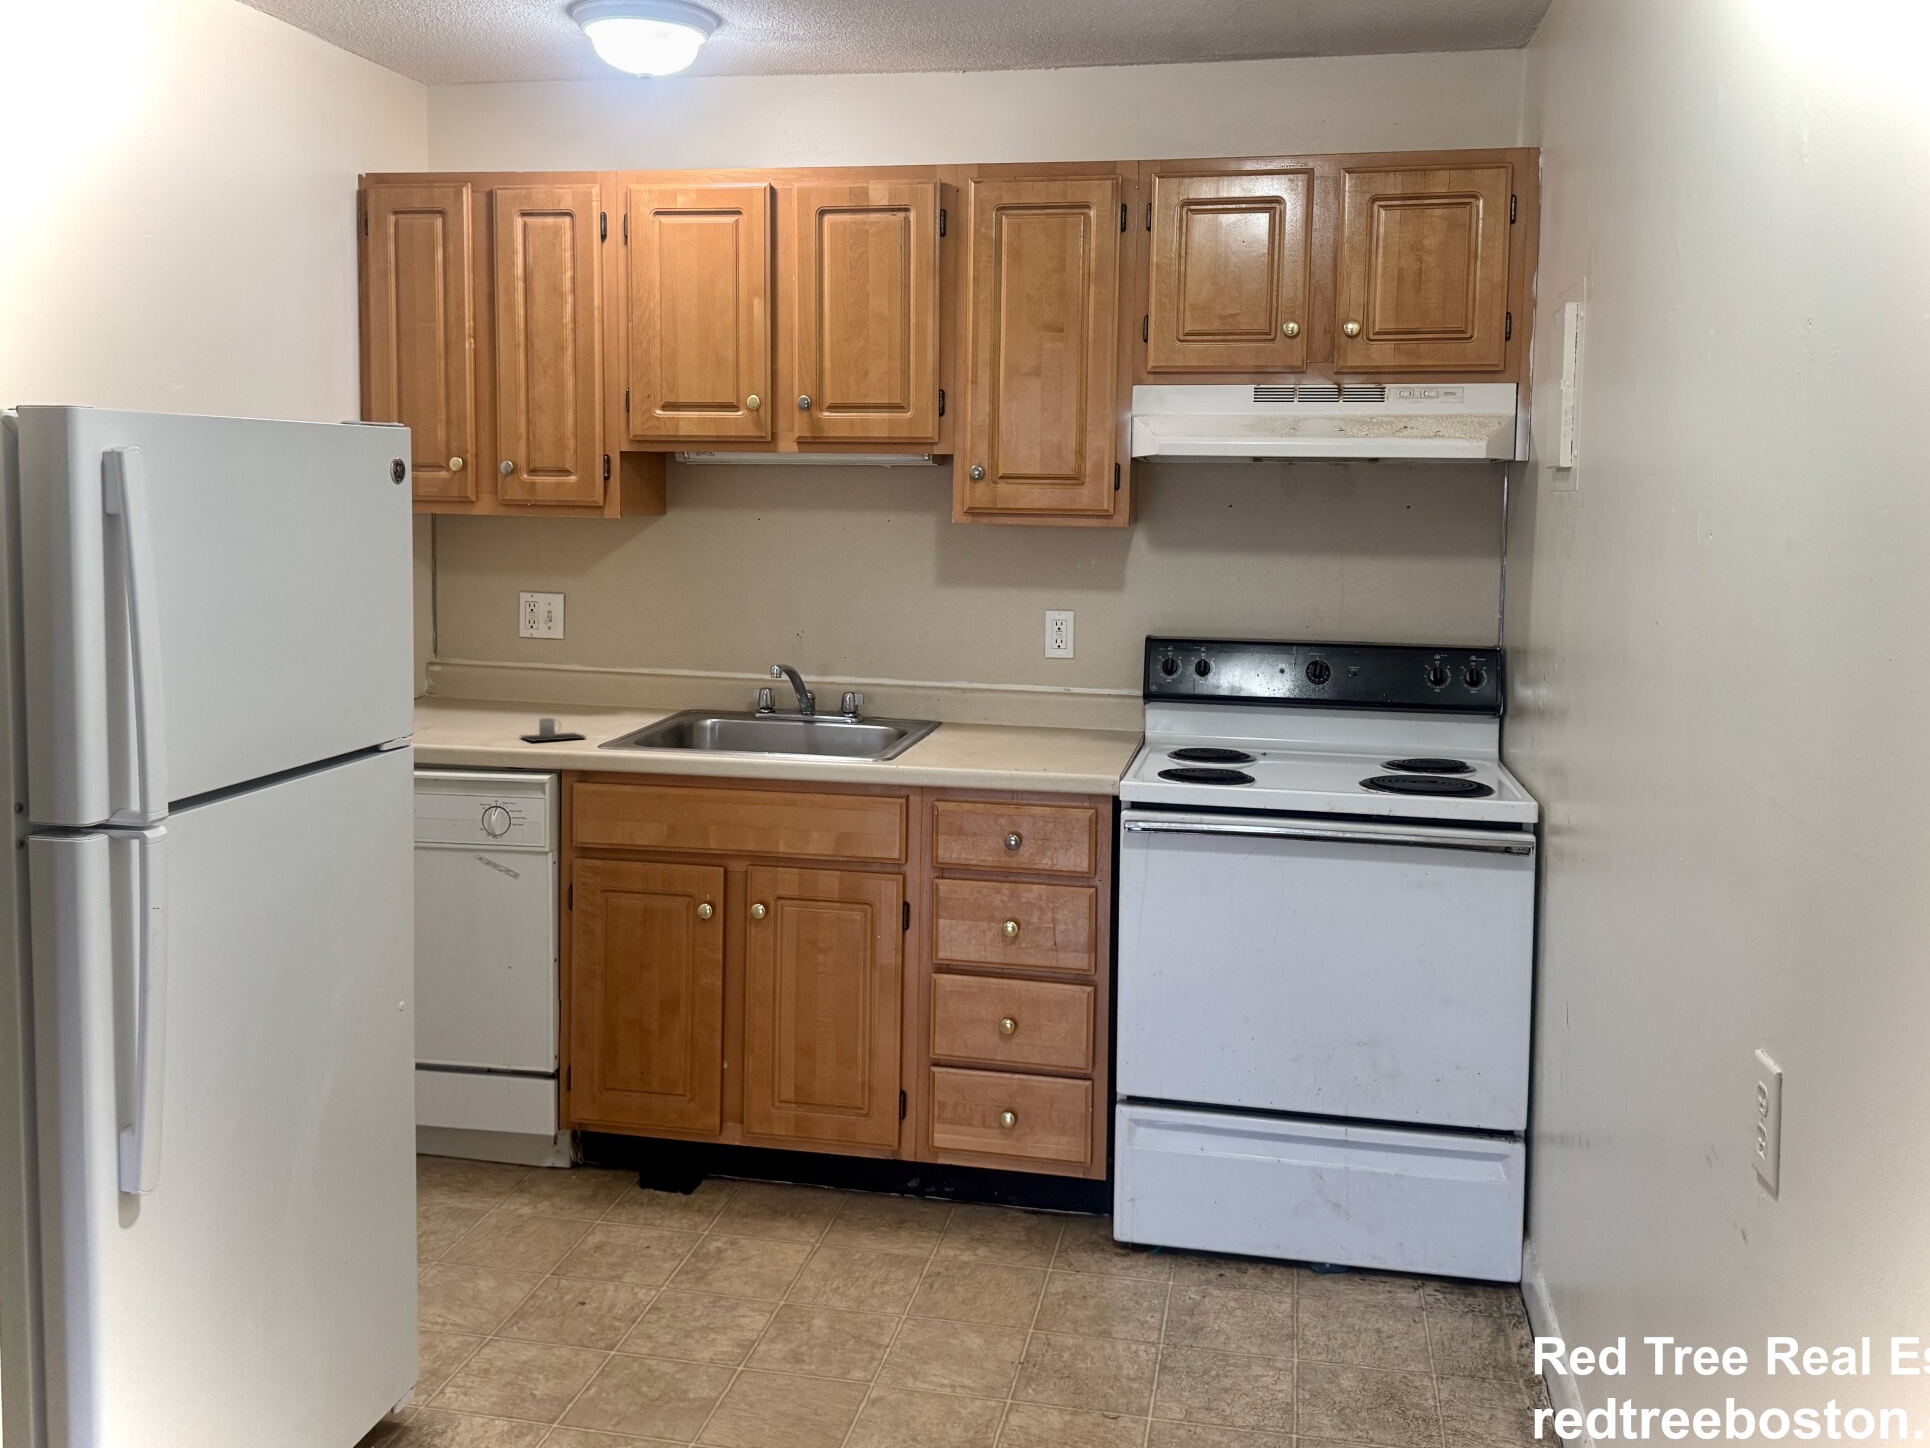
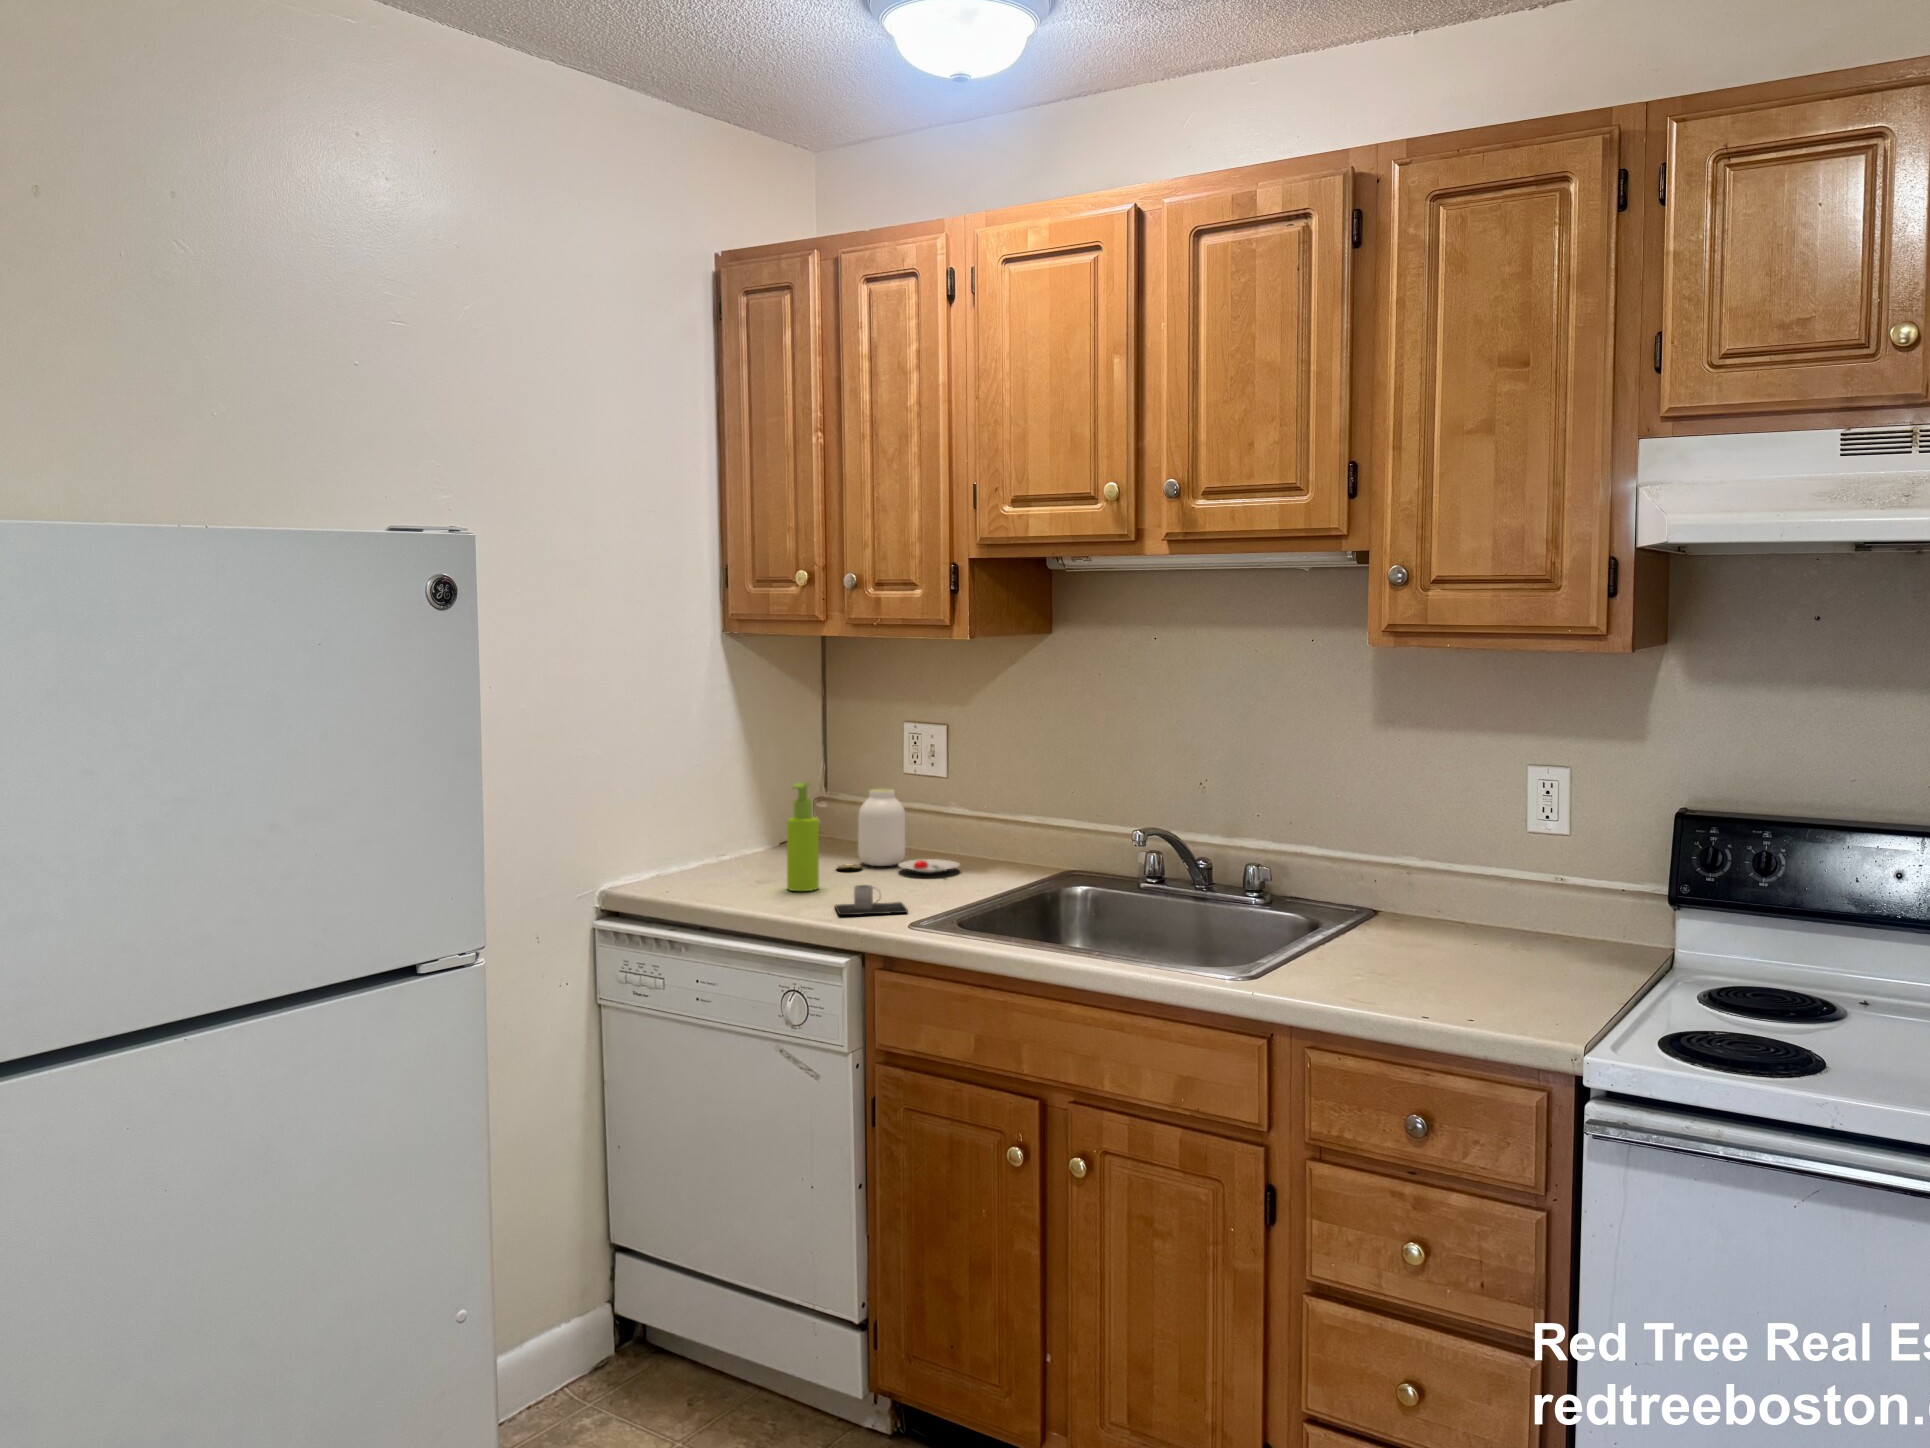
soap dispenser: none [460,639,489,730] -> present [787,782,819,891]
jar: none [486,649,597,716] -> present [837,789,959,873]

